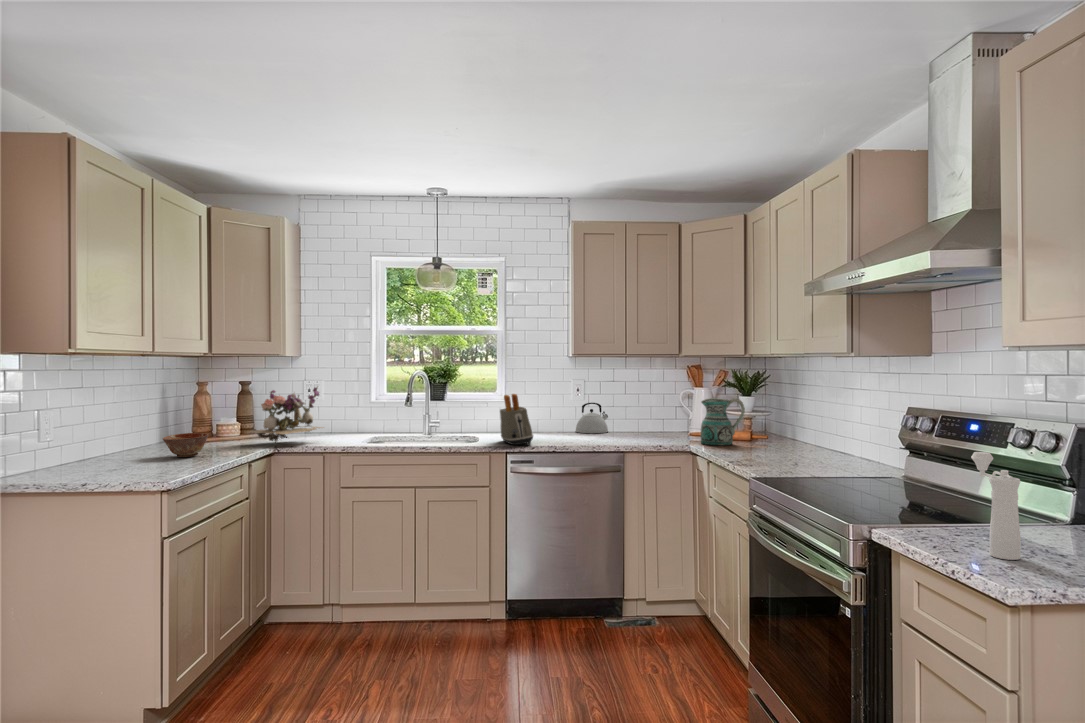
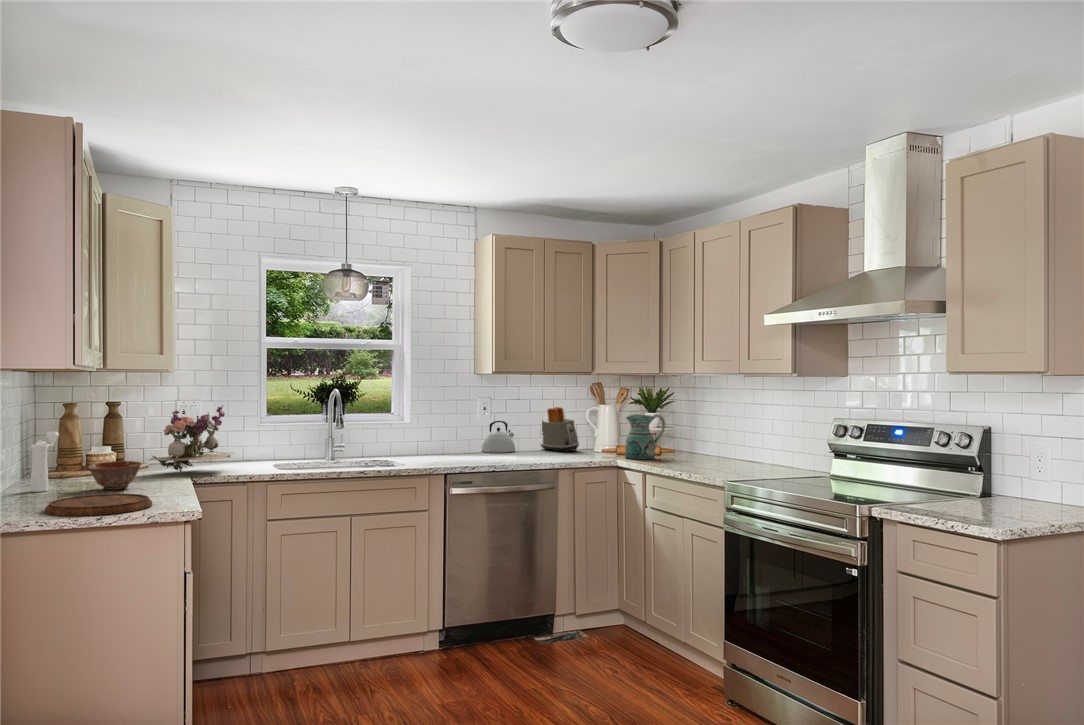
toaster: present [500,394,533,445] -> present [541,407,579,451]
pepper mill: present [971,452,1021,560] -> present [31,432,59,492]
cutting board: none [71,462,168,481] -> present [45,494,152,516]

